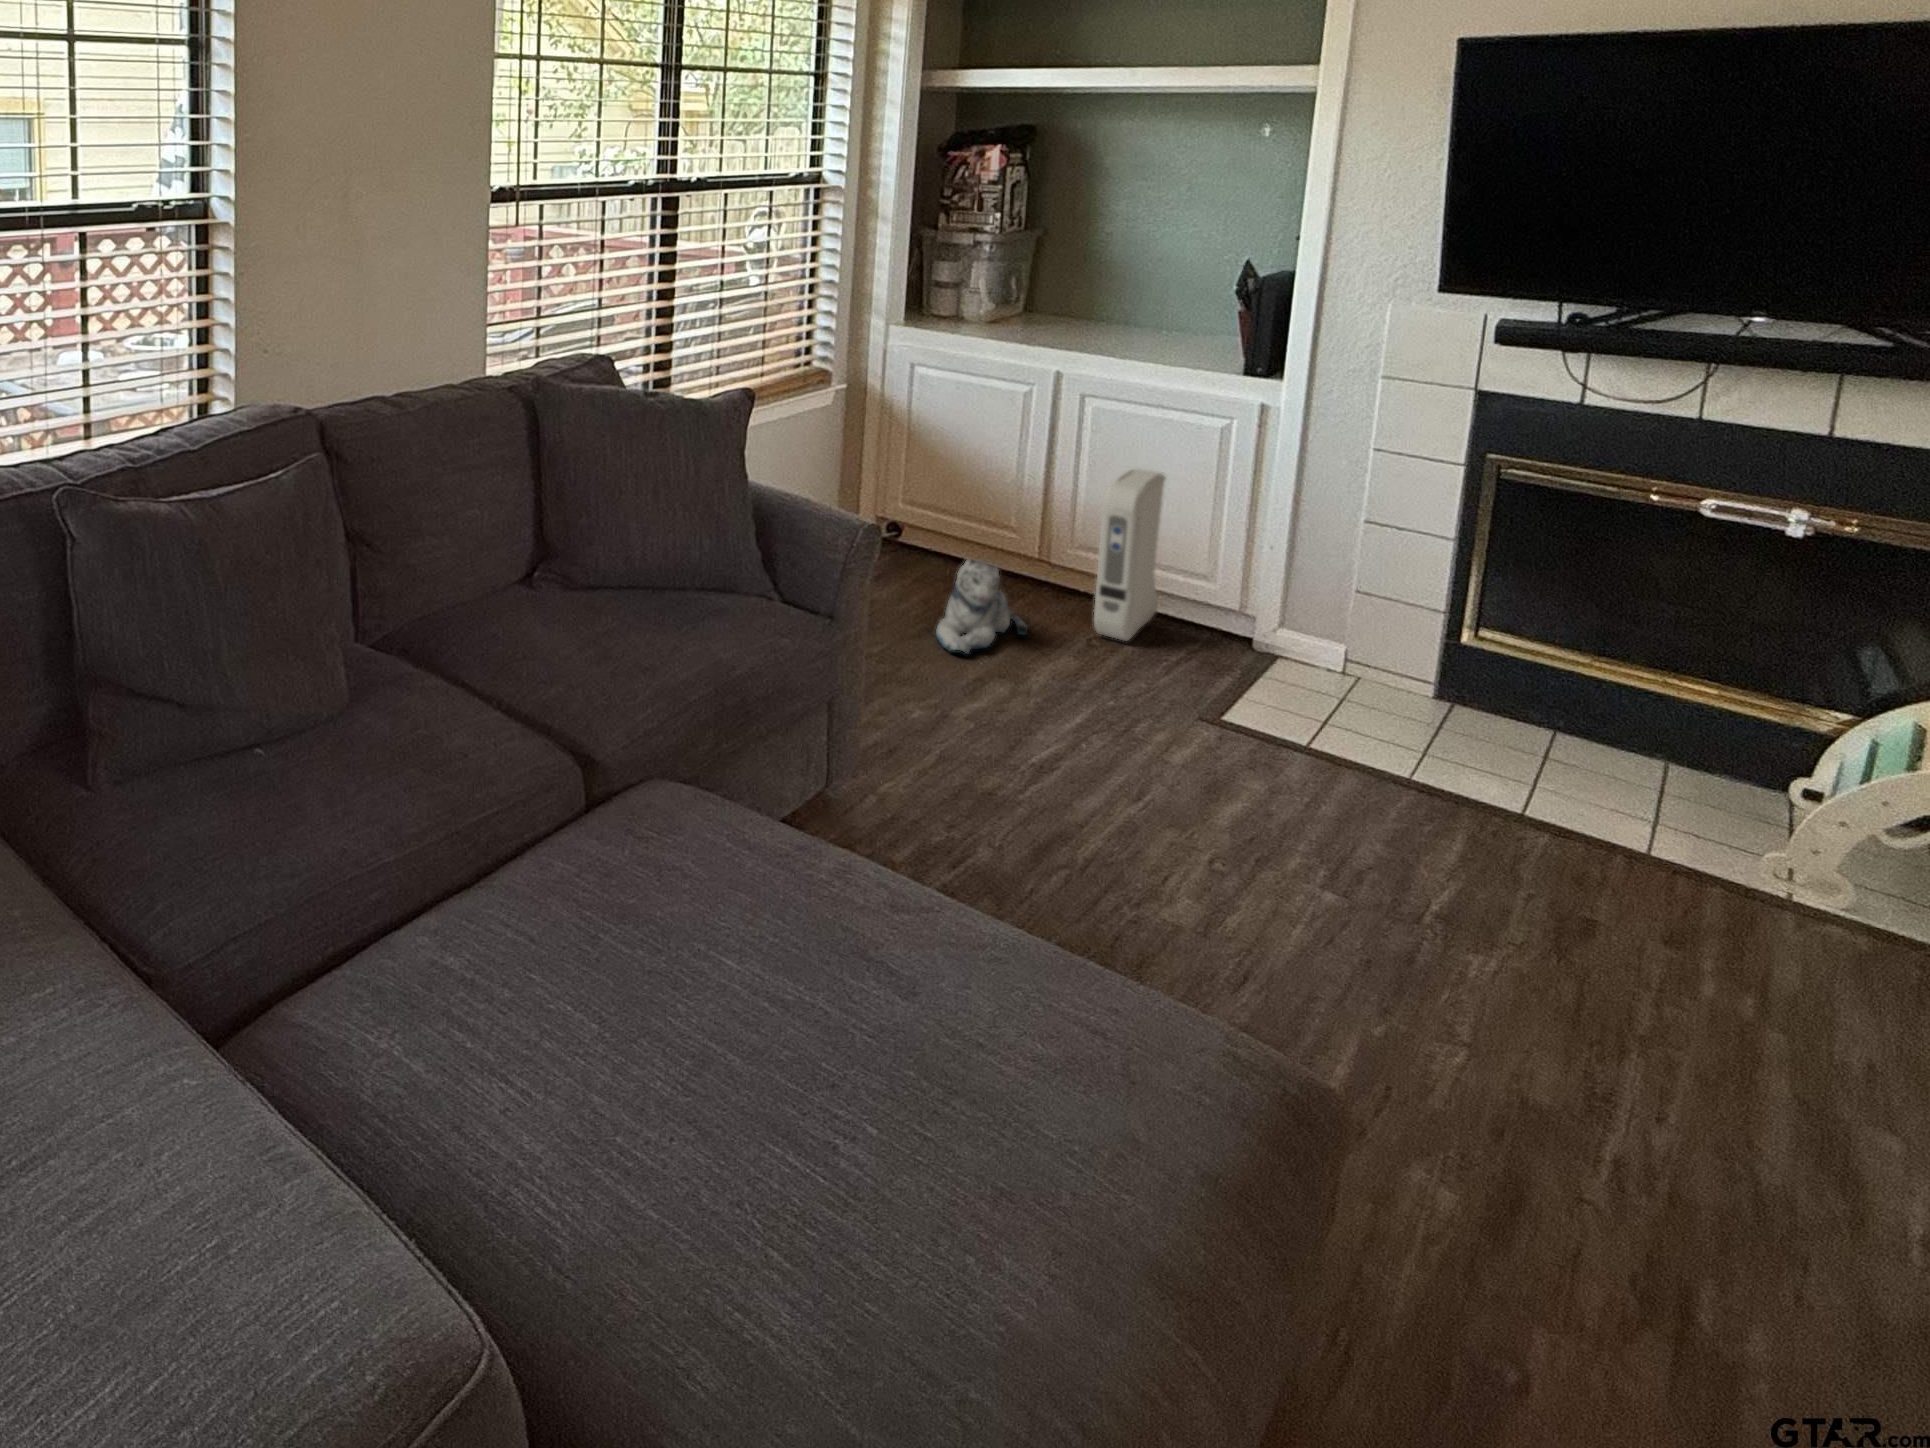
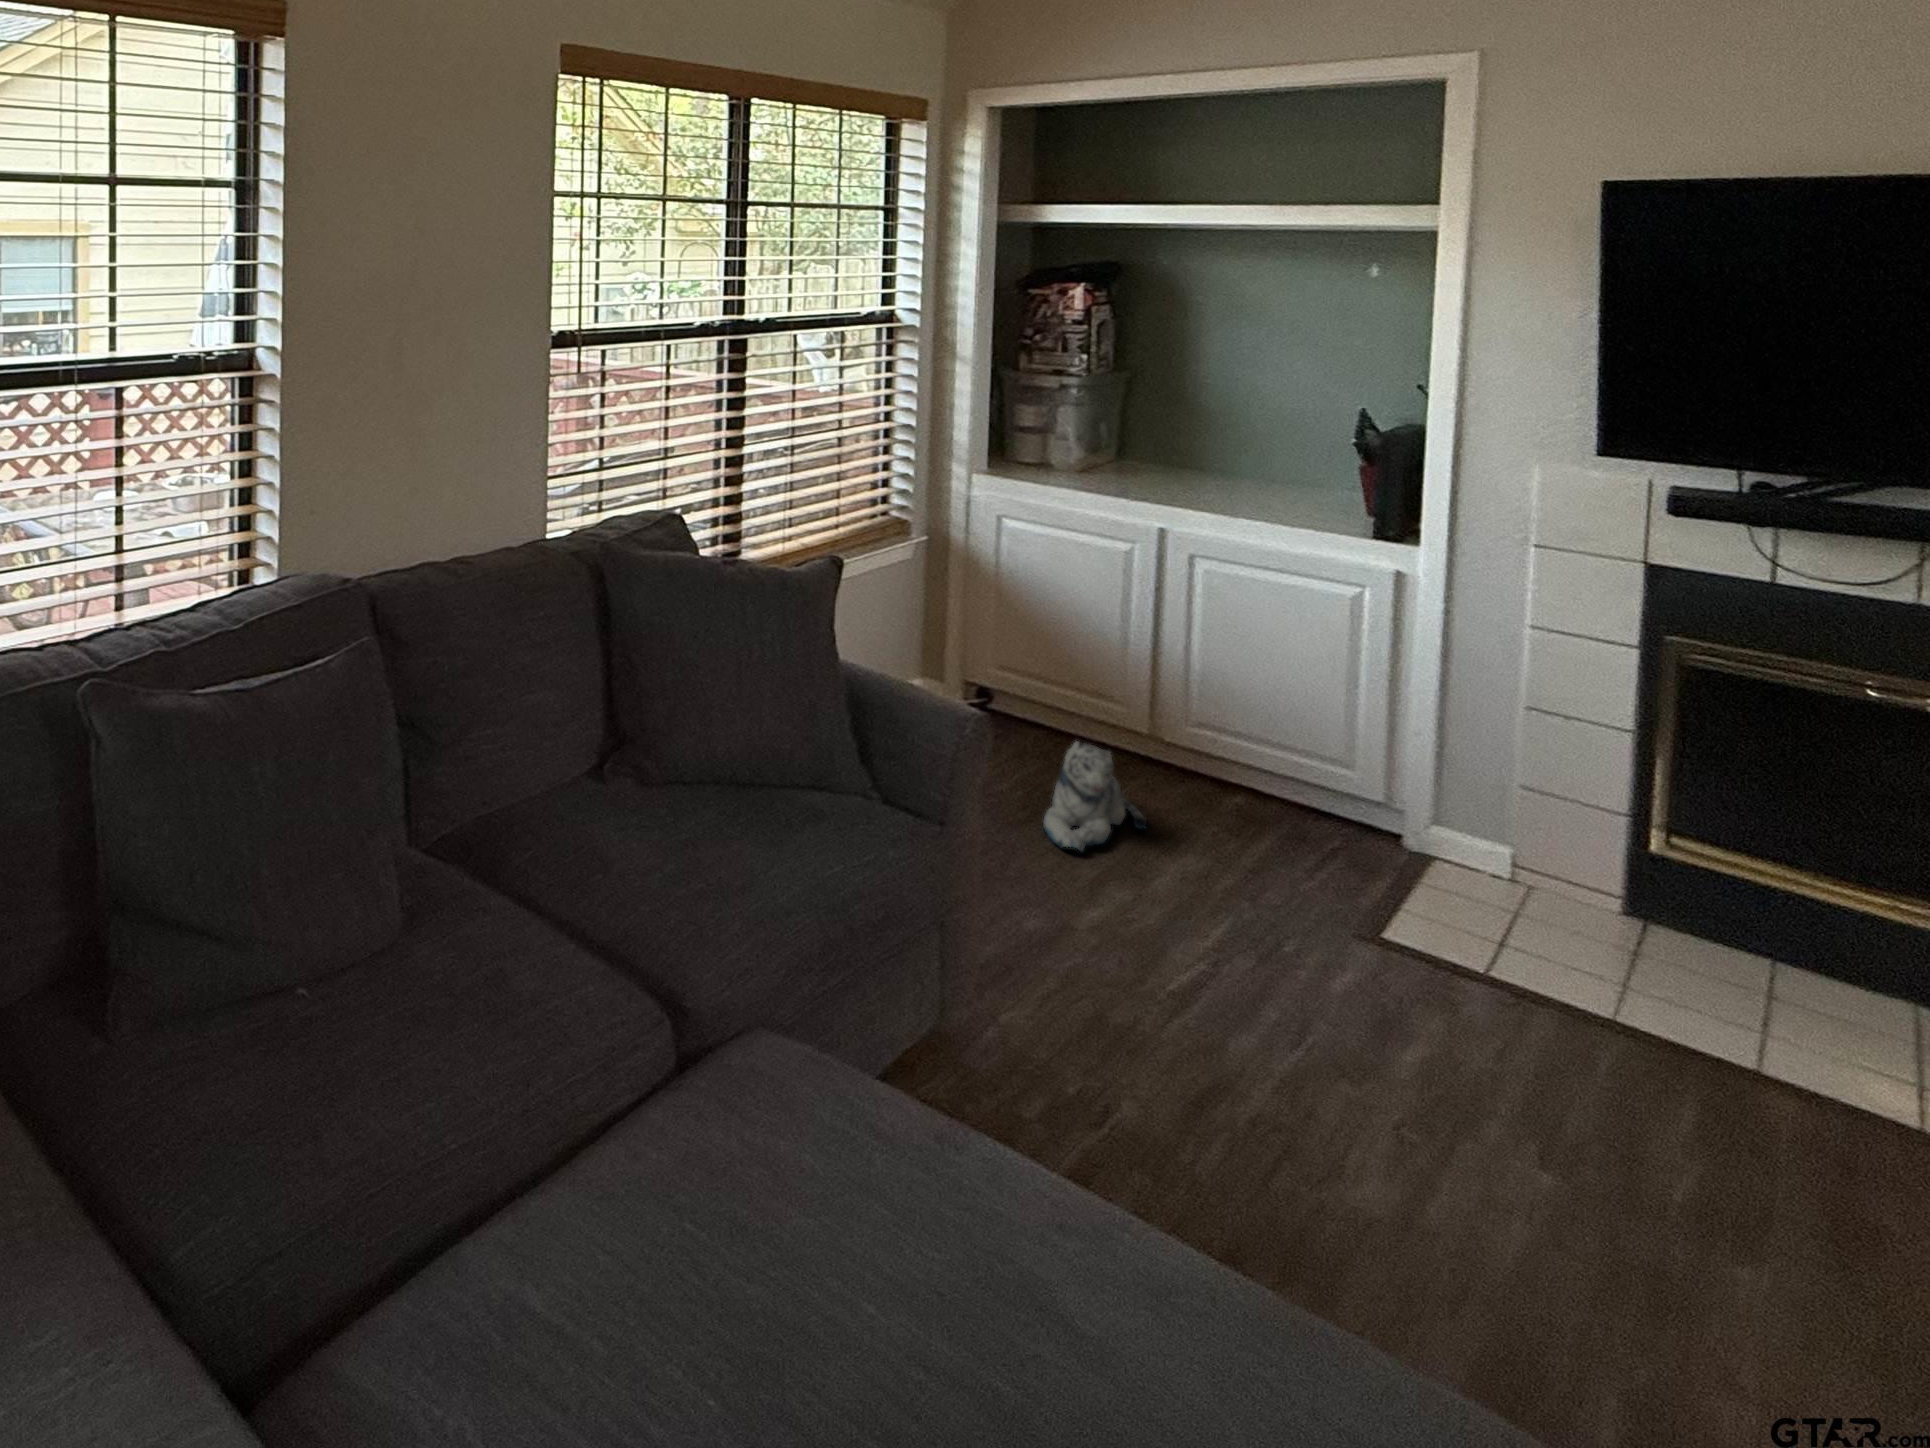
air purifier: present [1094,469,1166,641] -> none [1220,639,1295,838]

